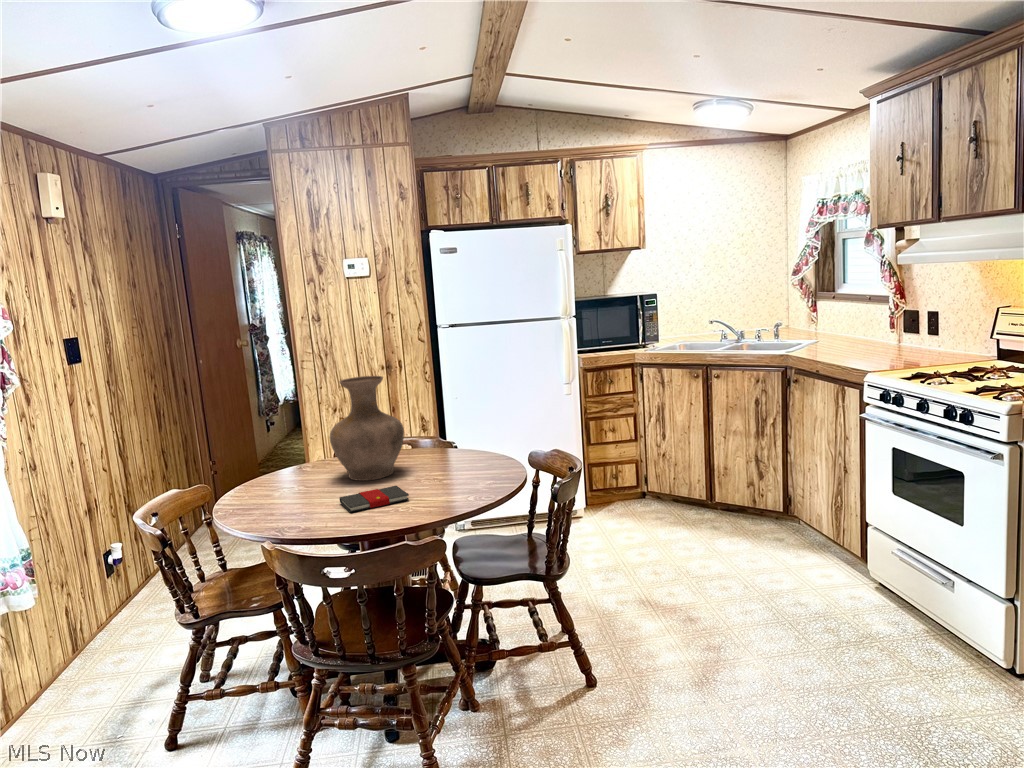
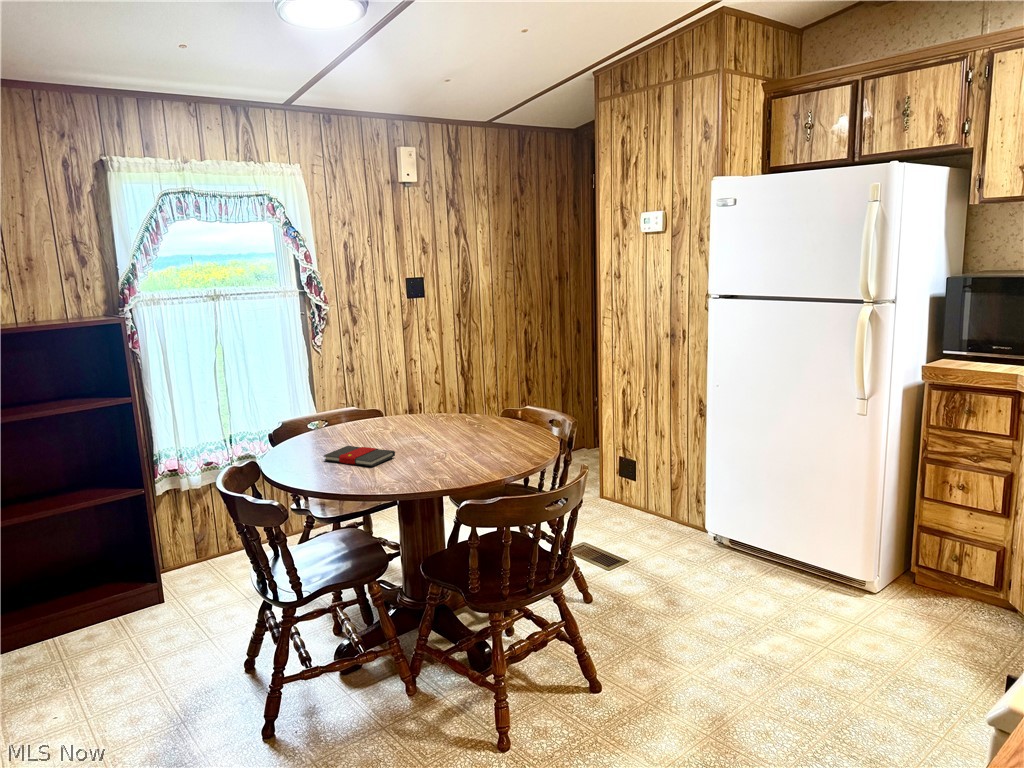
vase: present [329,376,404,481] -> none [404,338,479,443]

